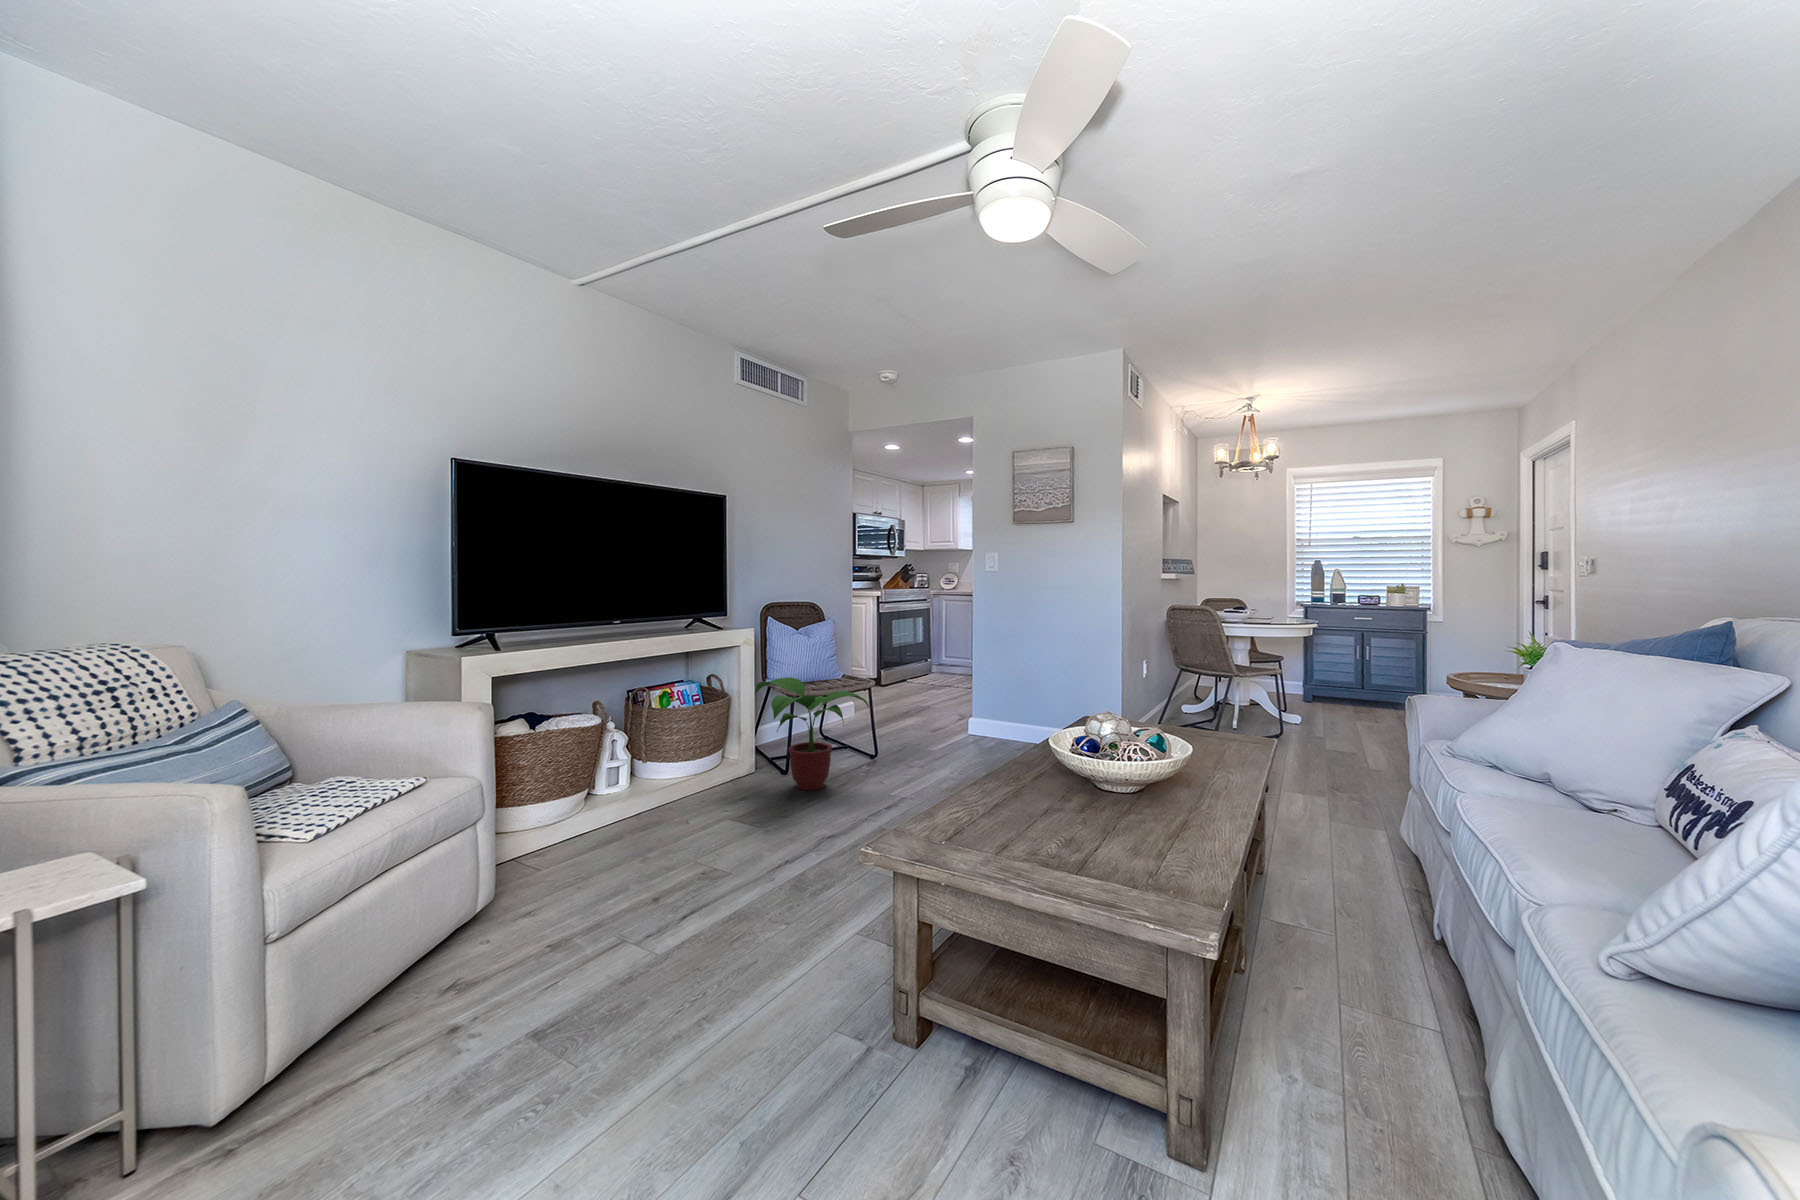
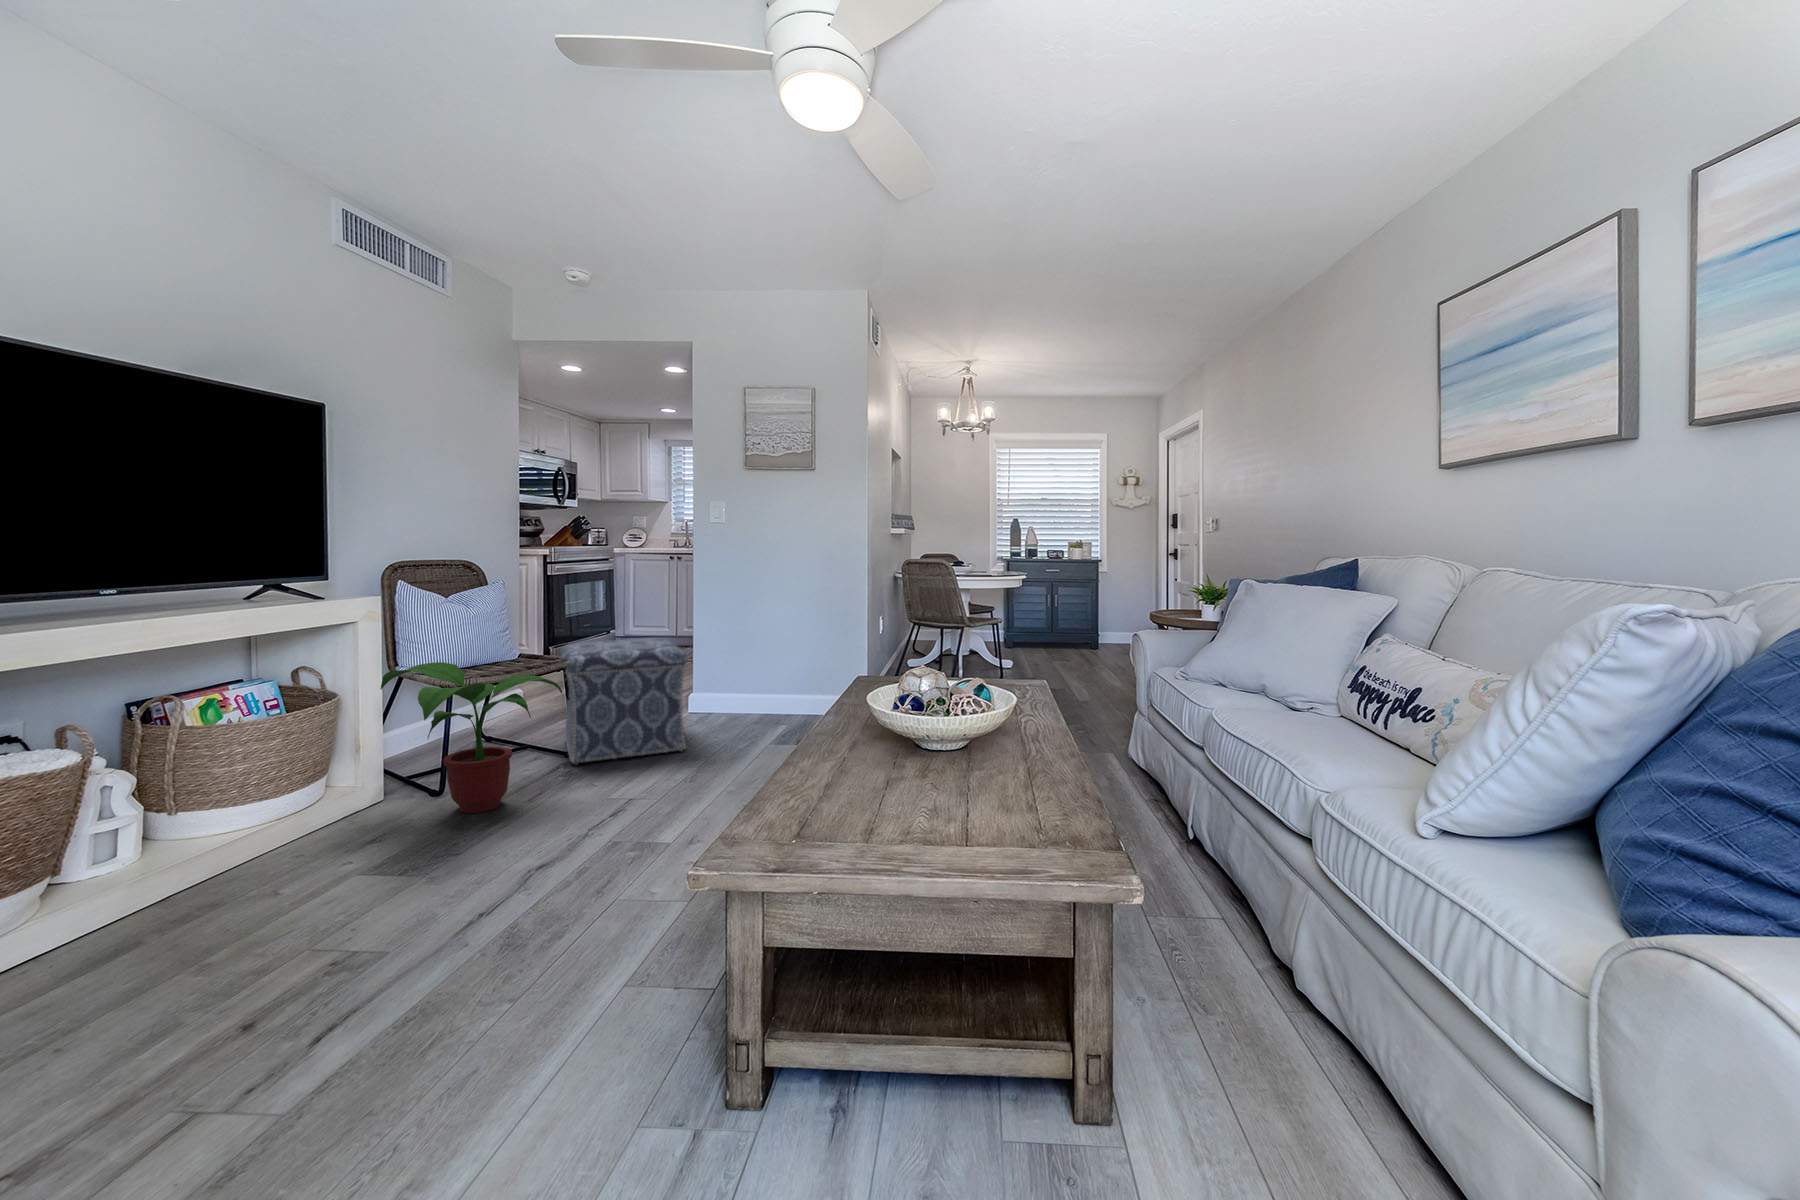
ottoman: none [875,667,967,763] -> present [560,639,688,765]

